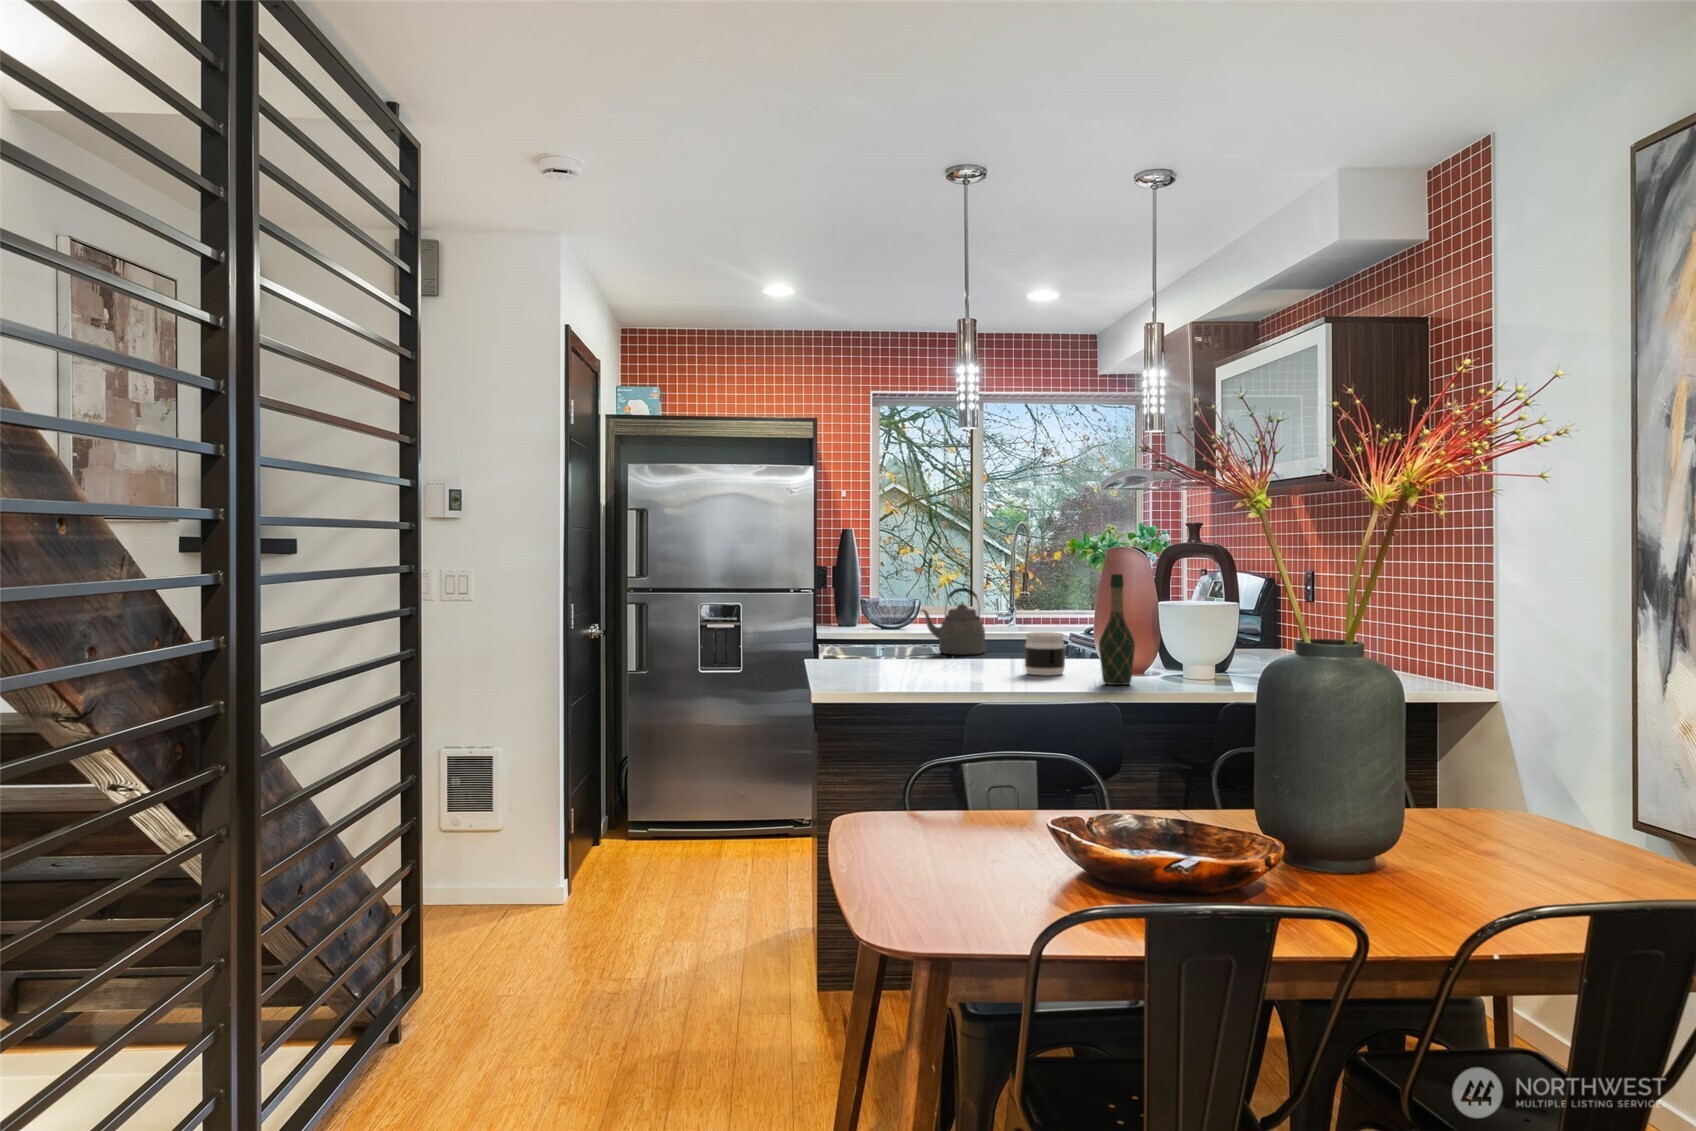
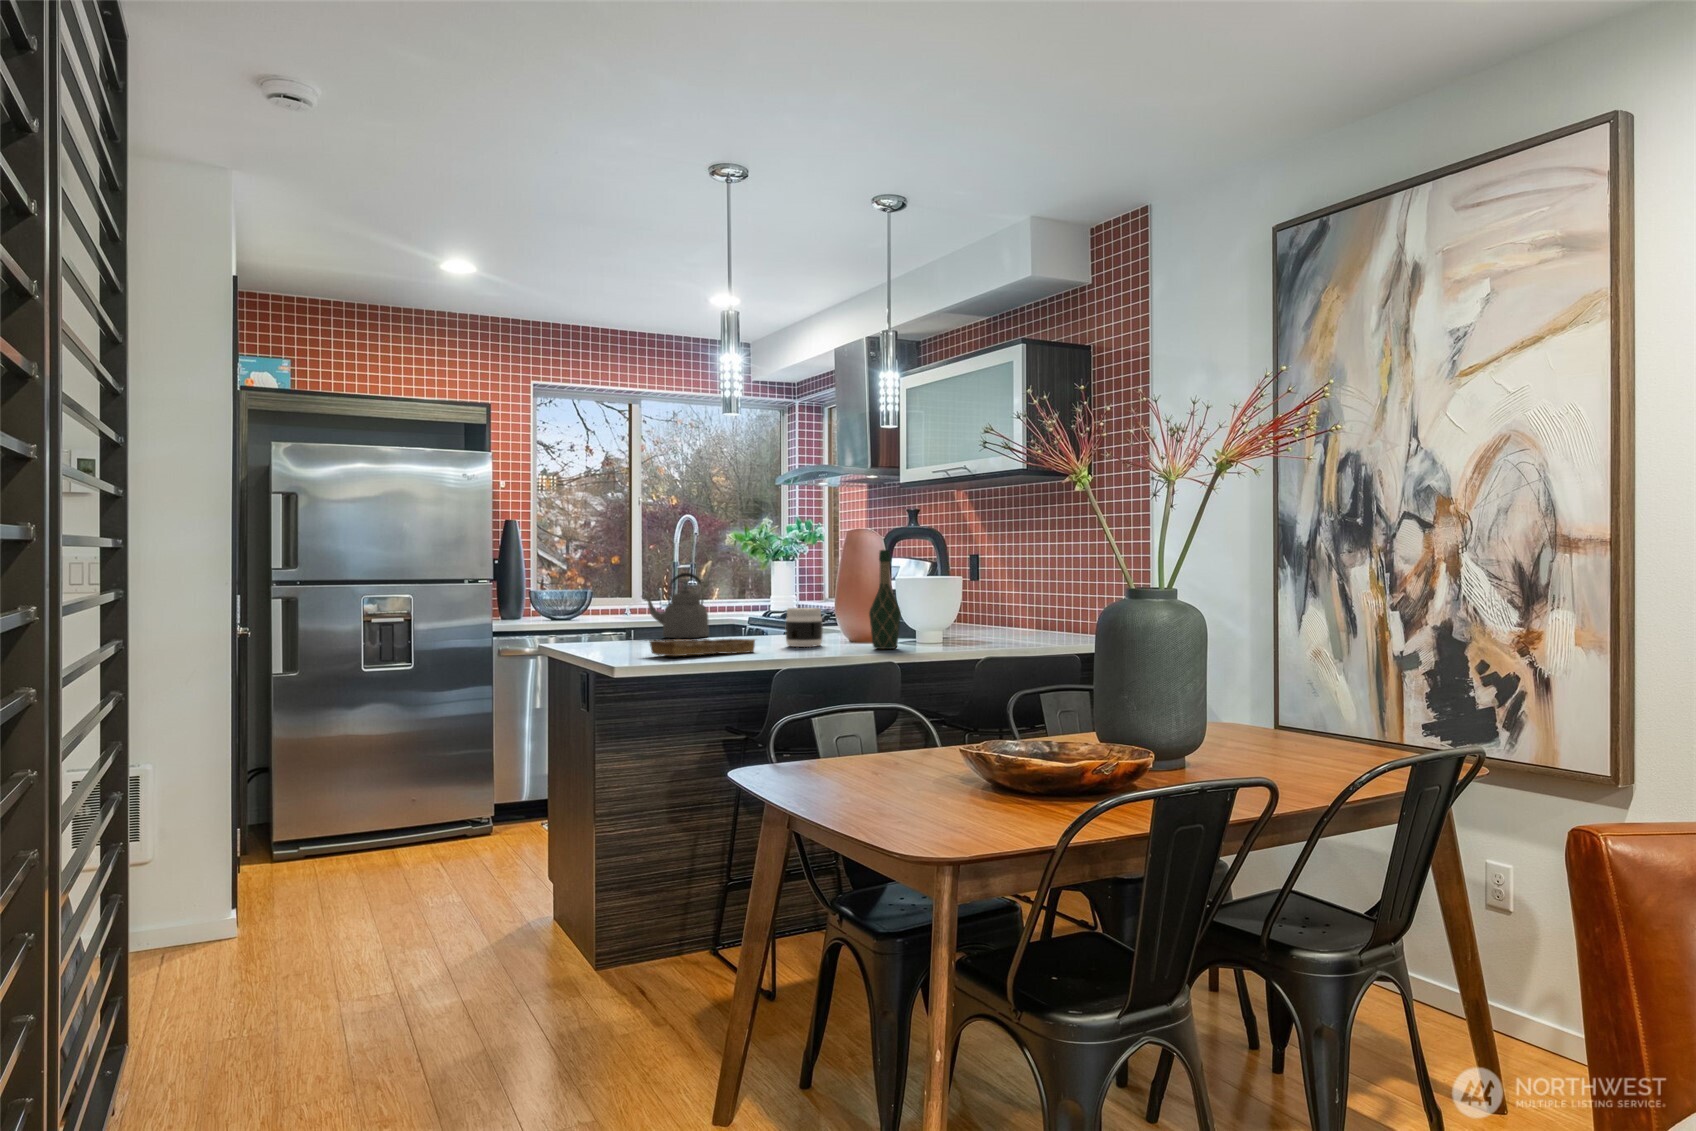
tray: none [869,663,983,682] -> present [650,639,755,656]

